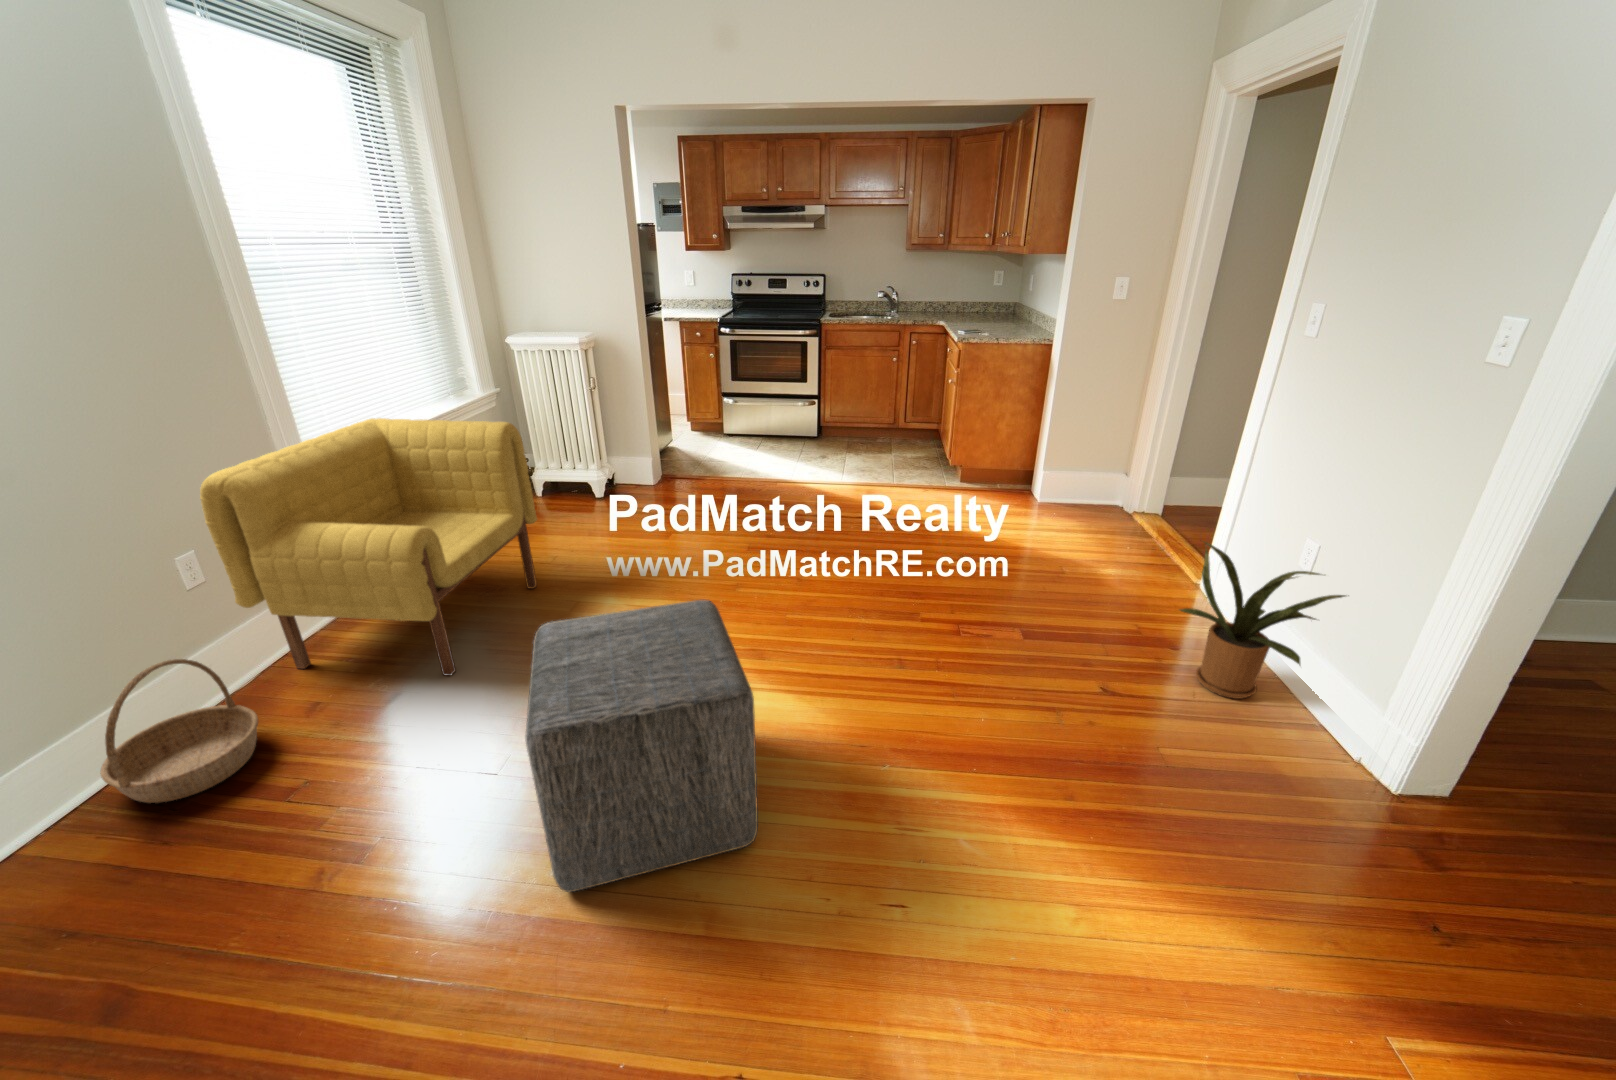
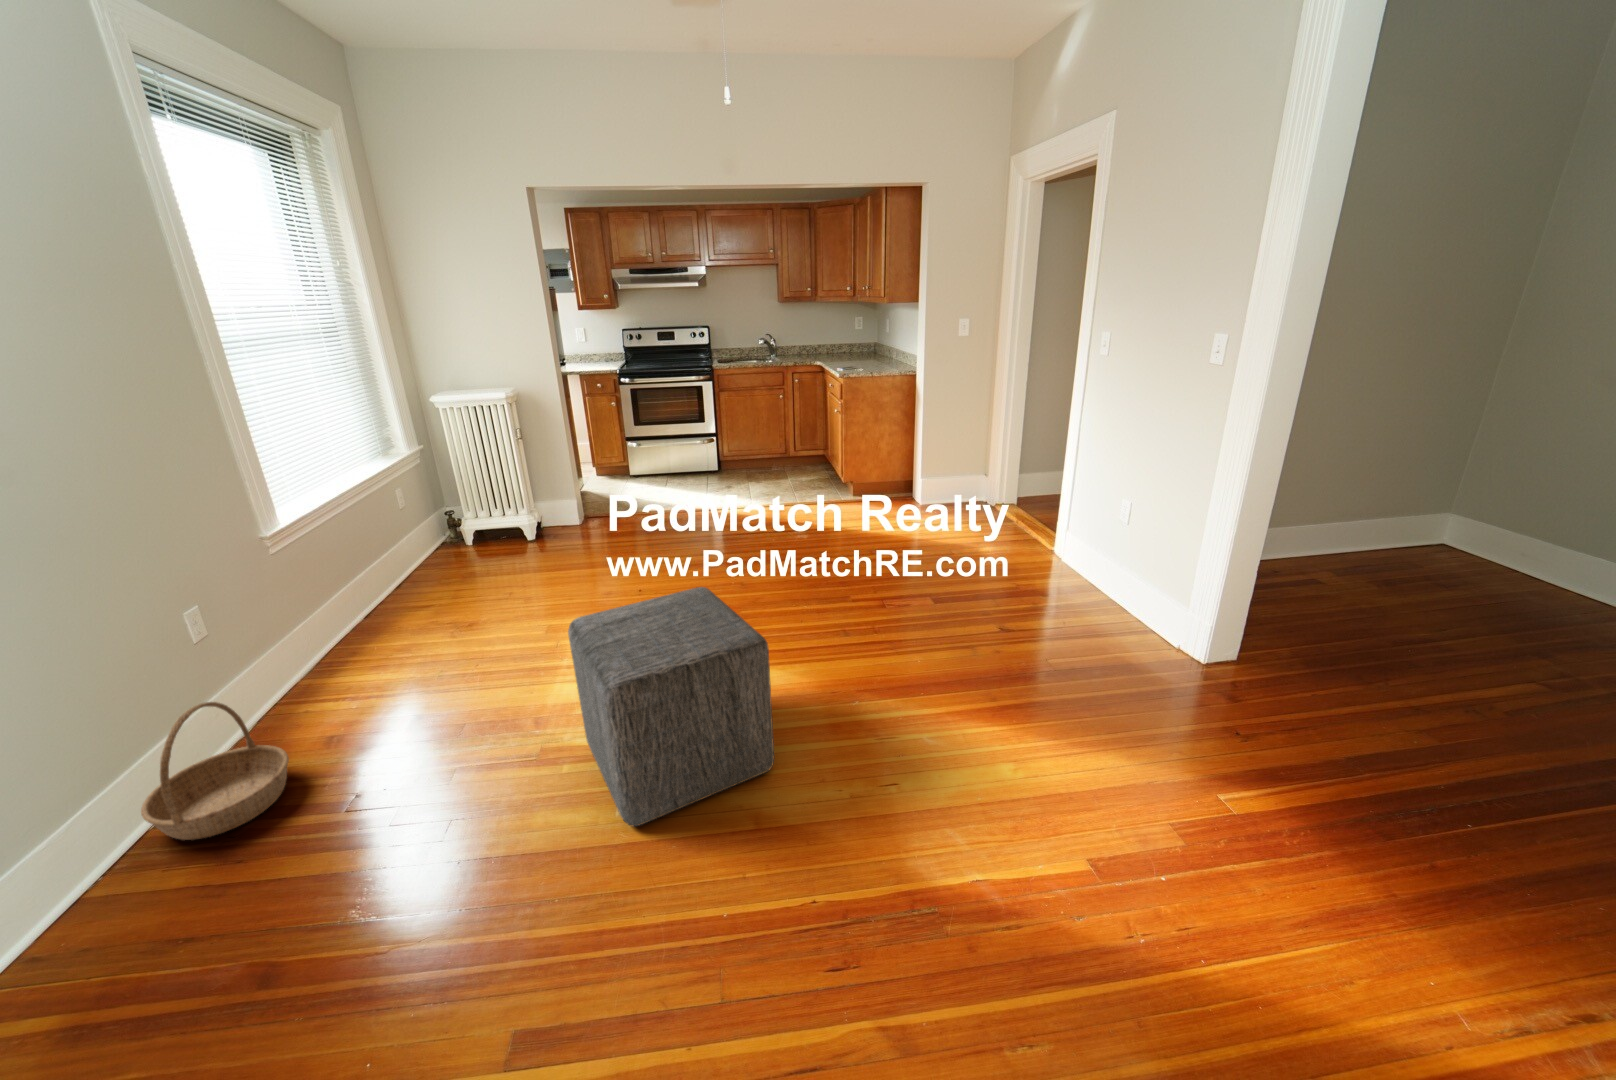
armchair: present [200,418,537,676] -> none [200,468,503,715]
house plant: present [1180,542,1346,699] -> none [1043,508,1158,622]

